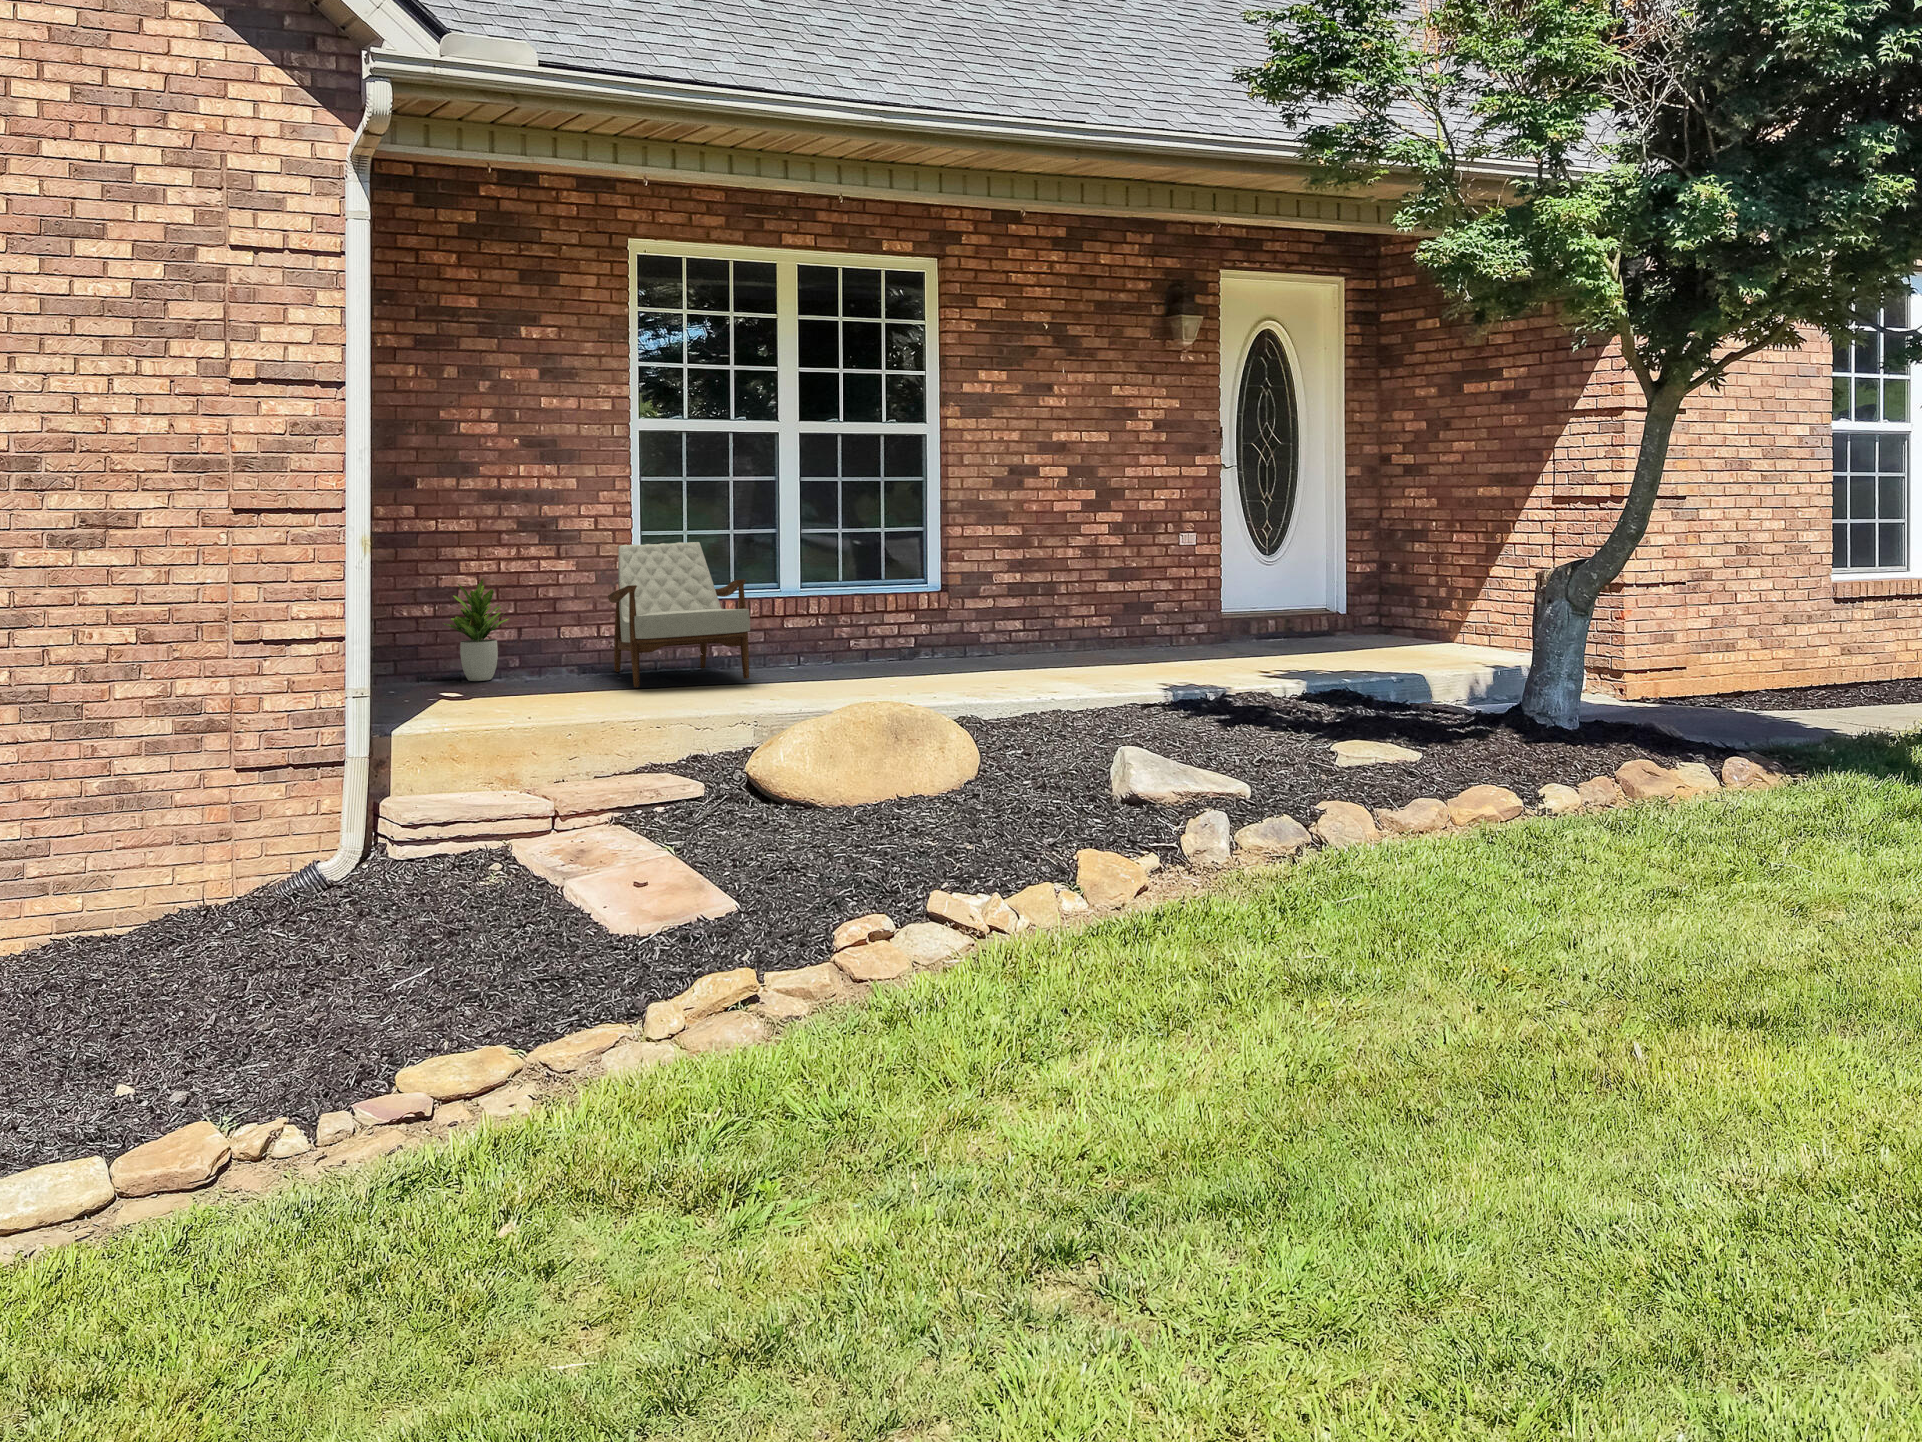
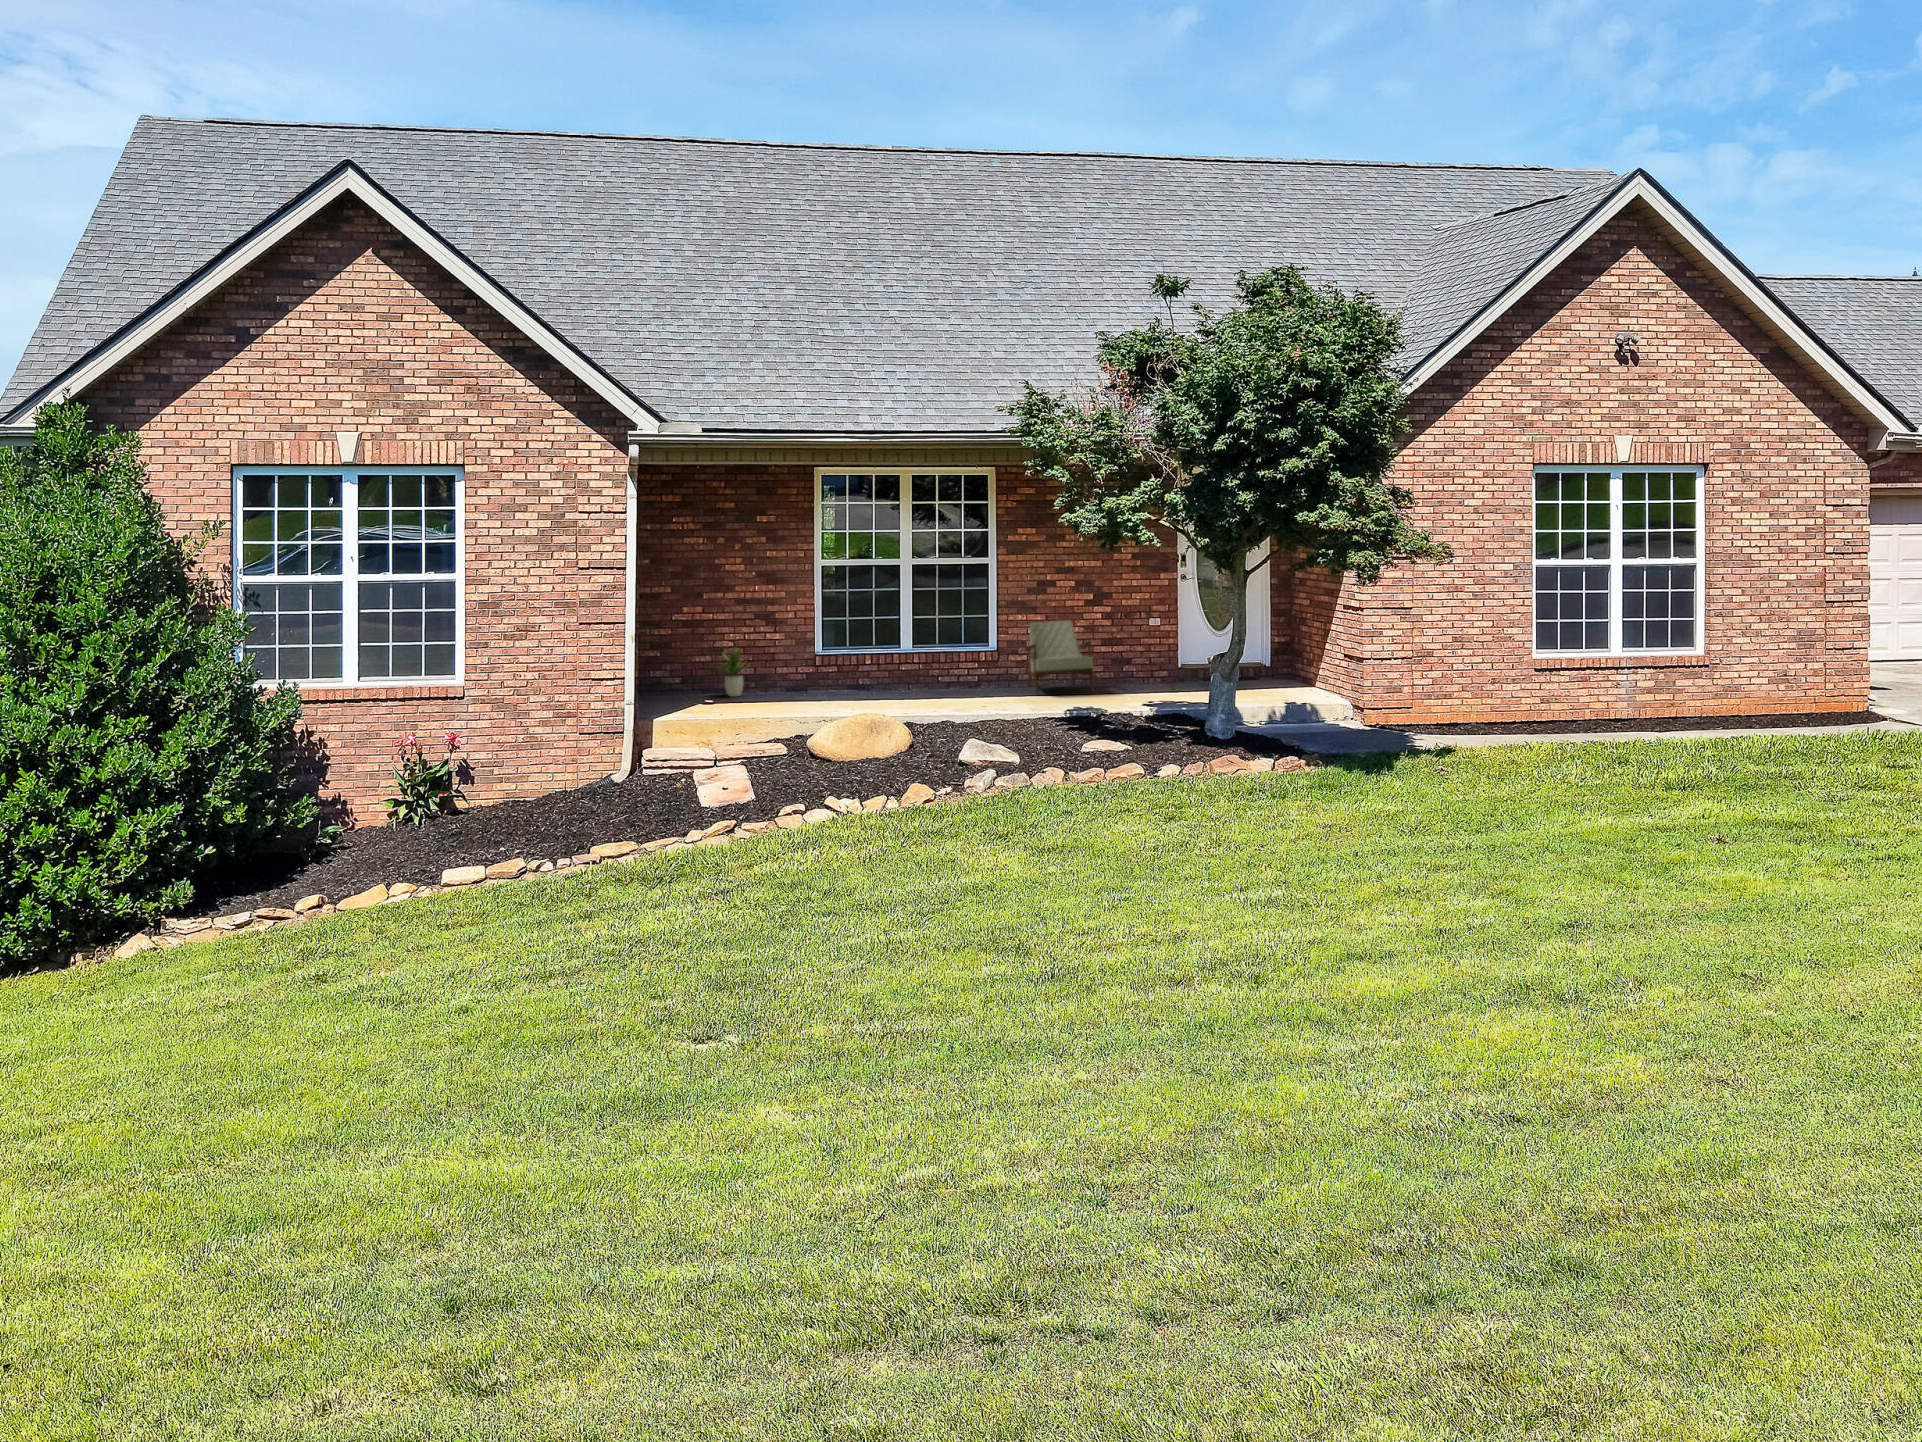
armchair: present [608,542,750,687] -> present [1025,621,1094,694]

